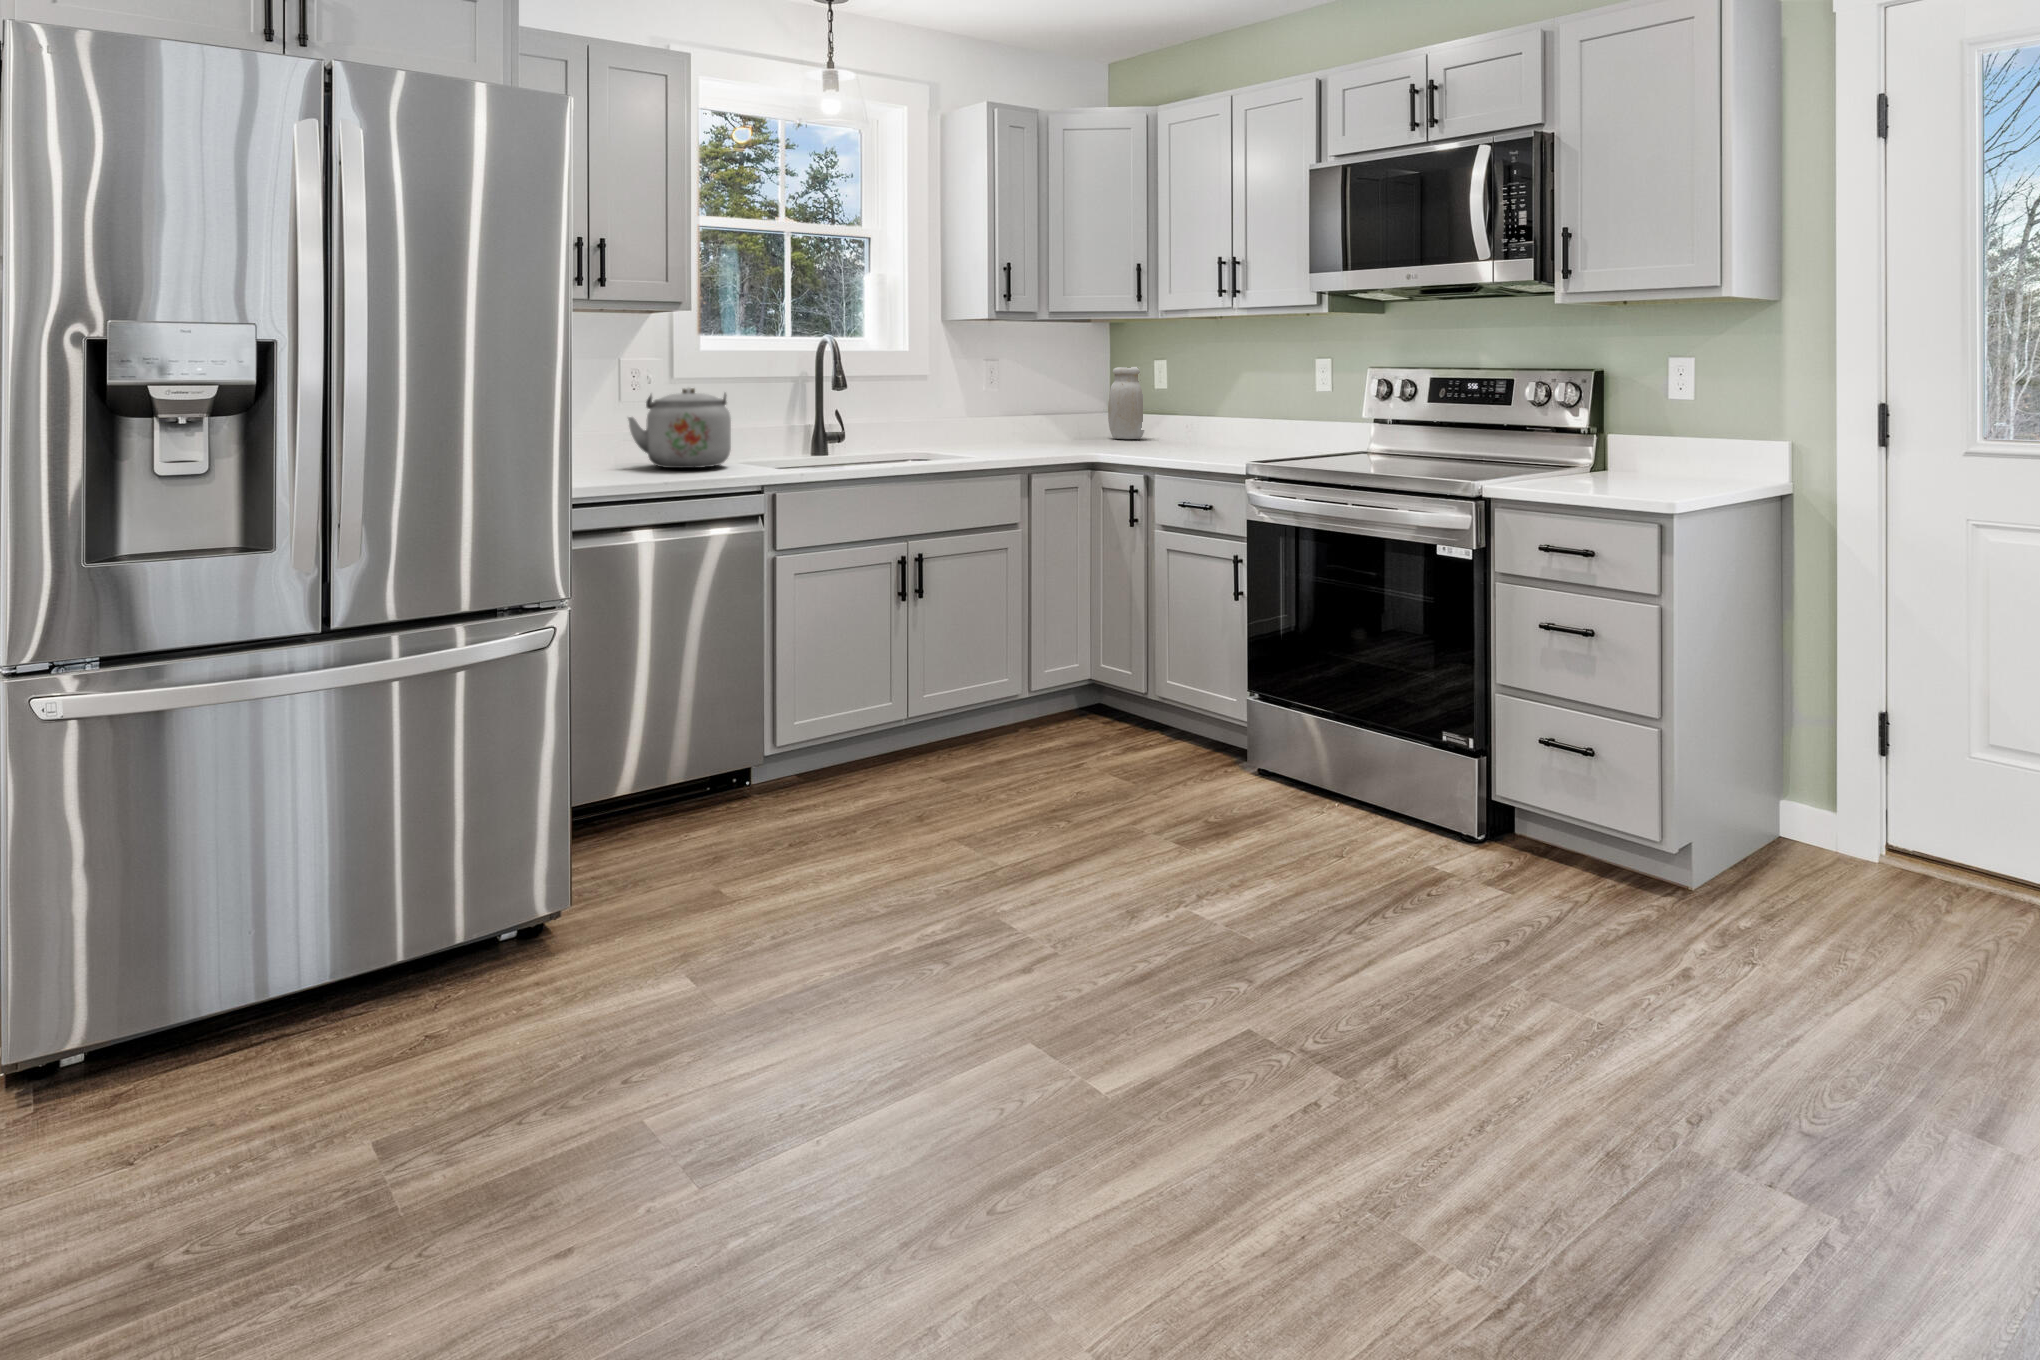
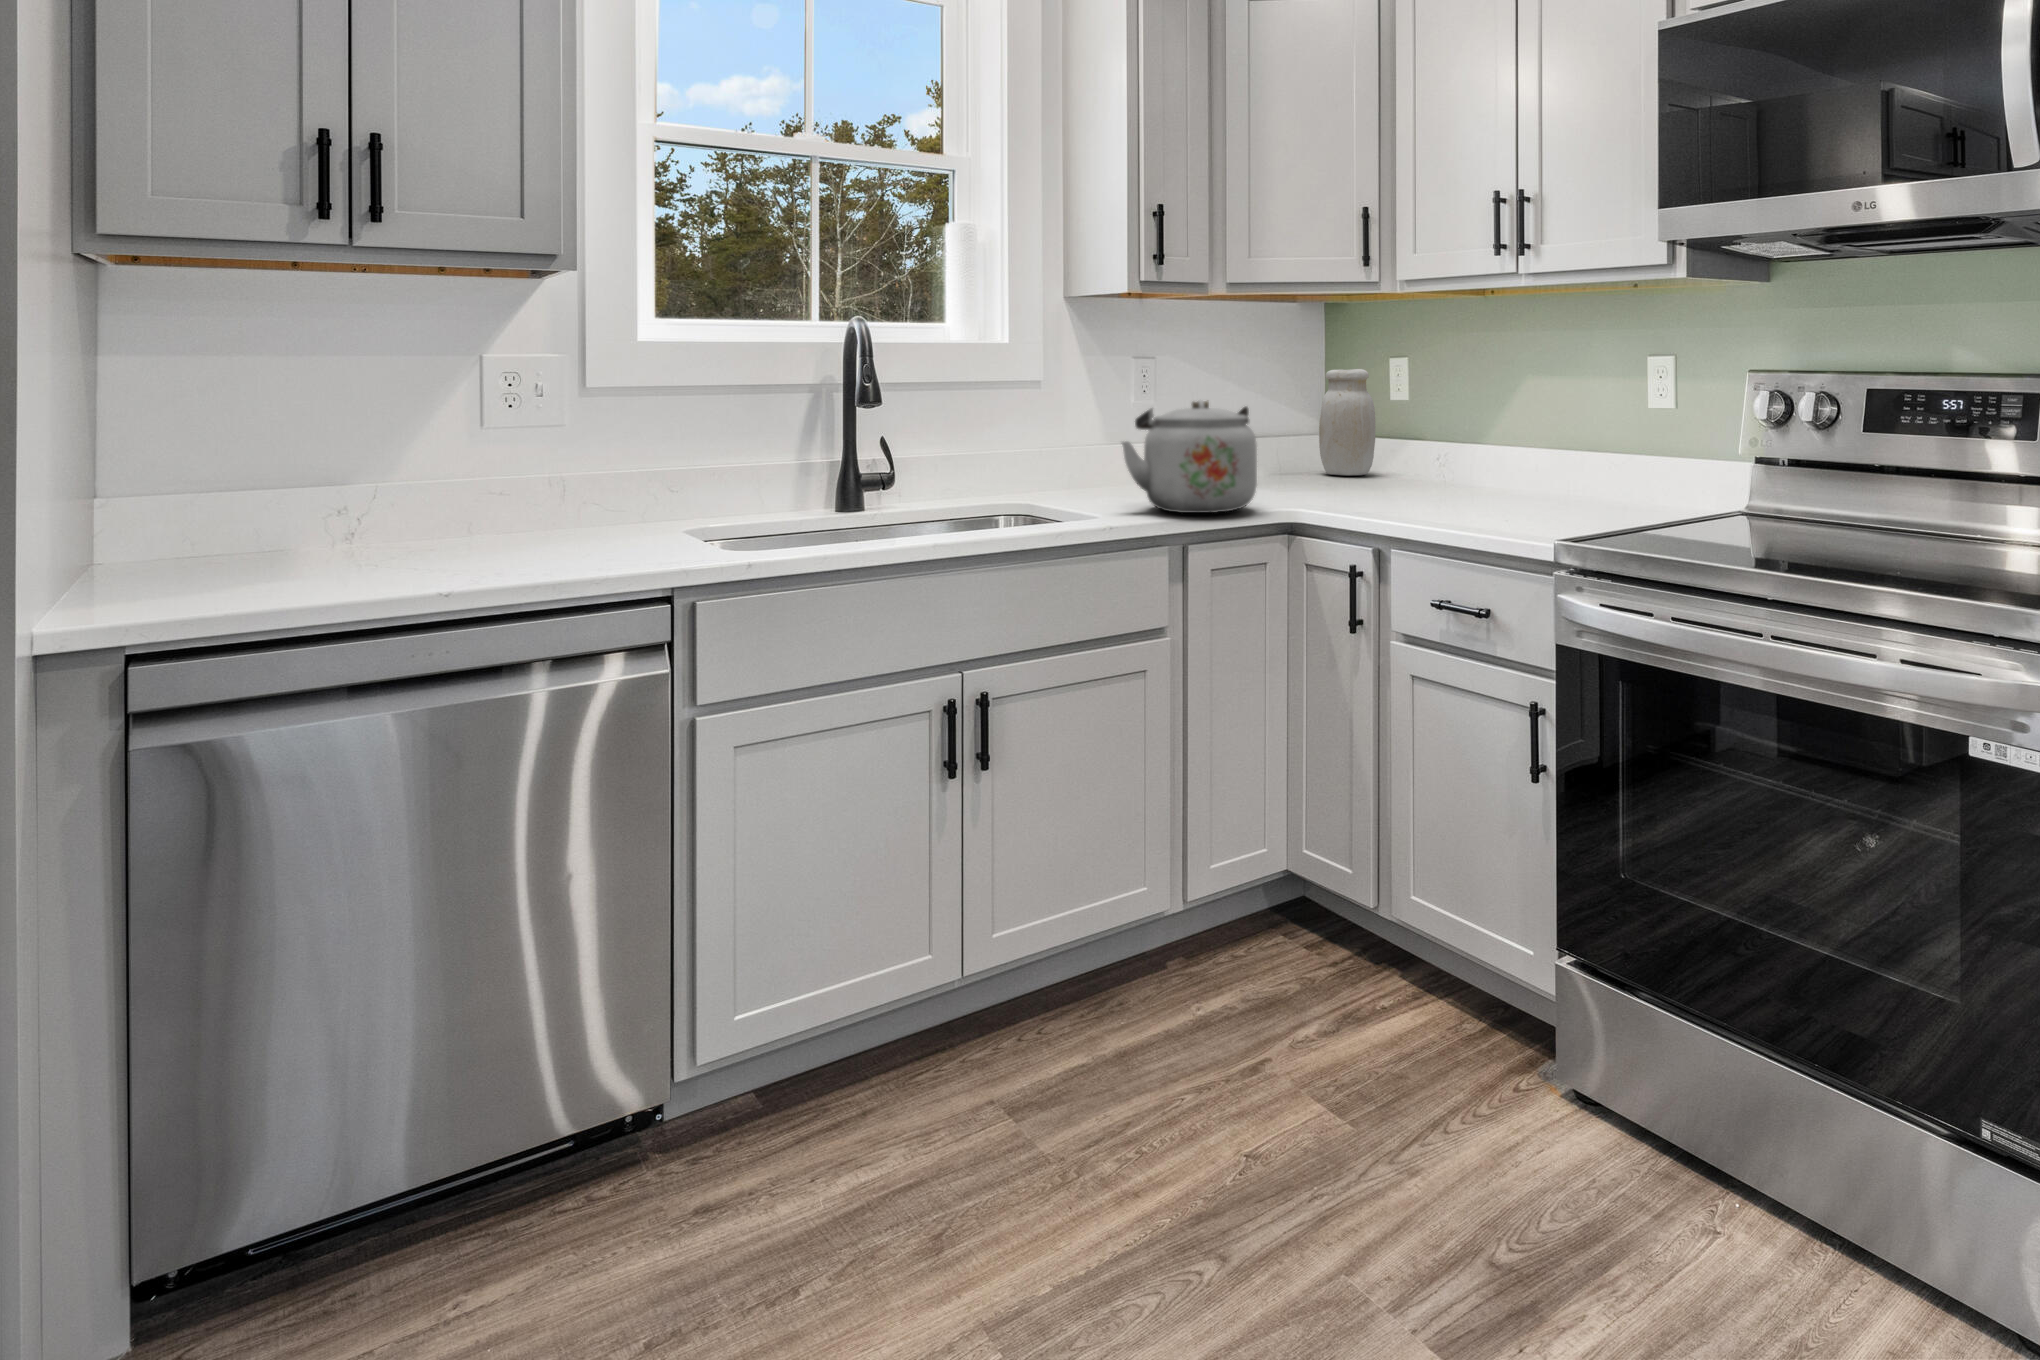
kettle: present [628,388,731,468] -> present [1122,400,1257,513]

